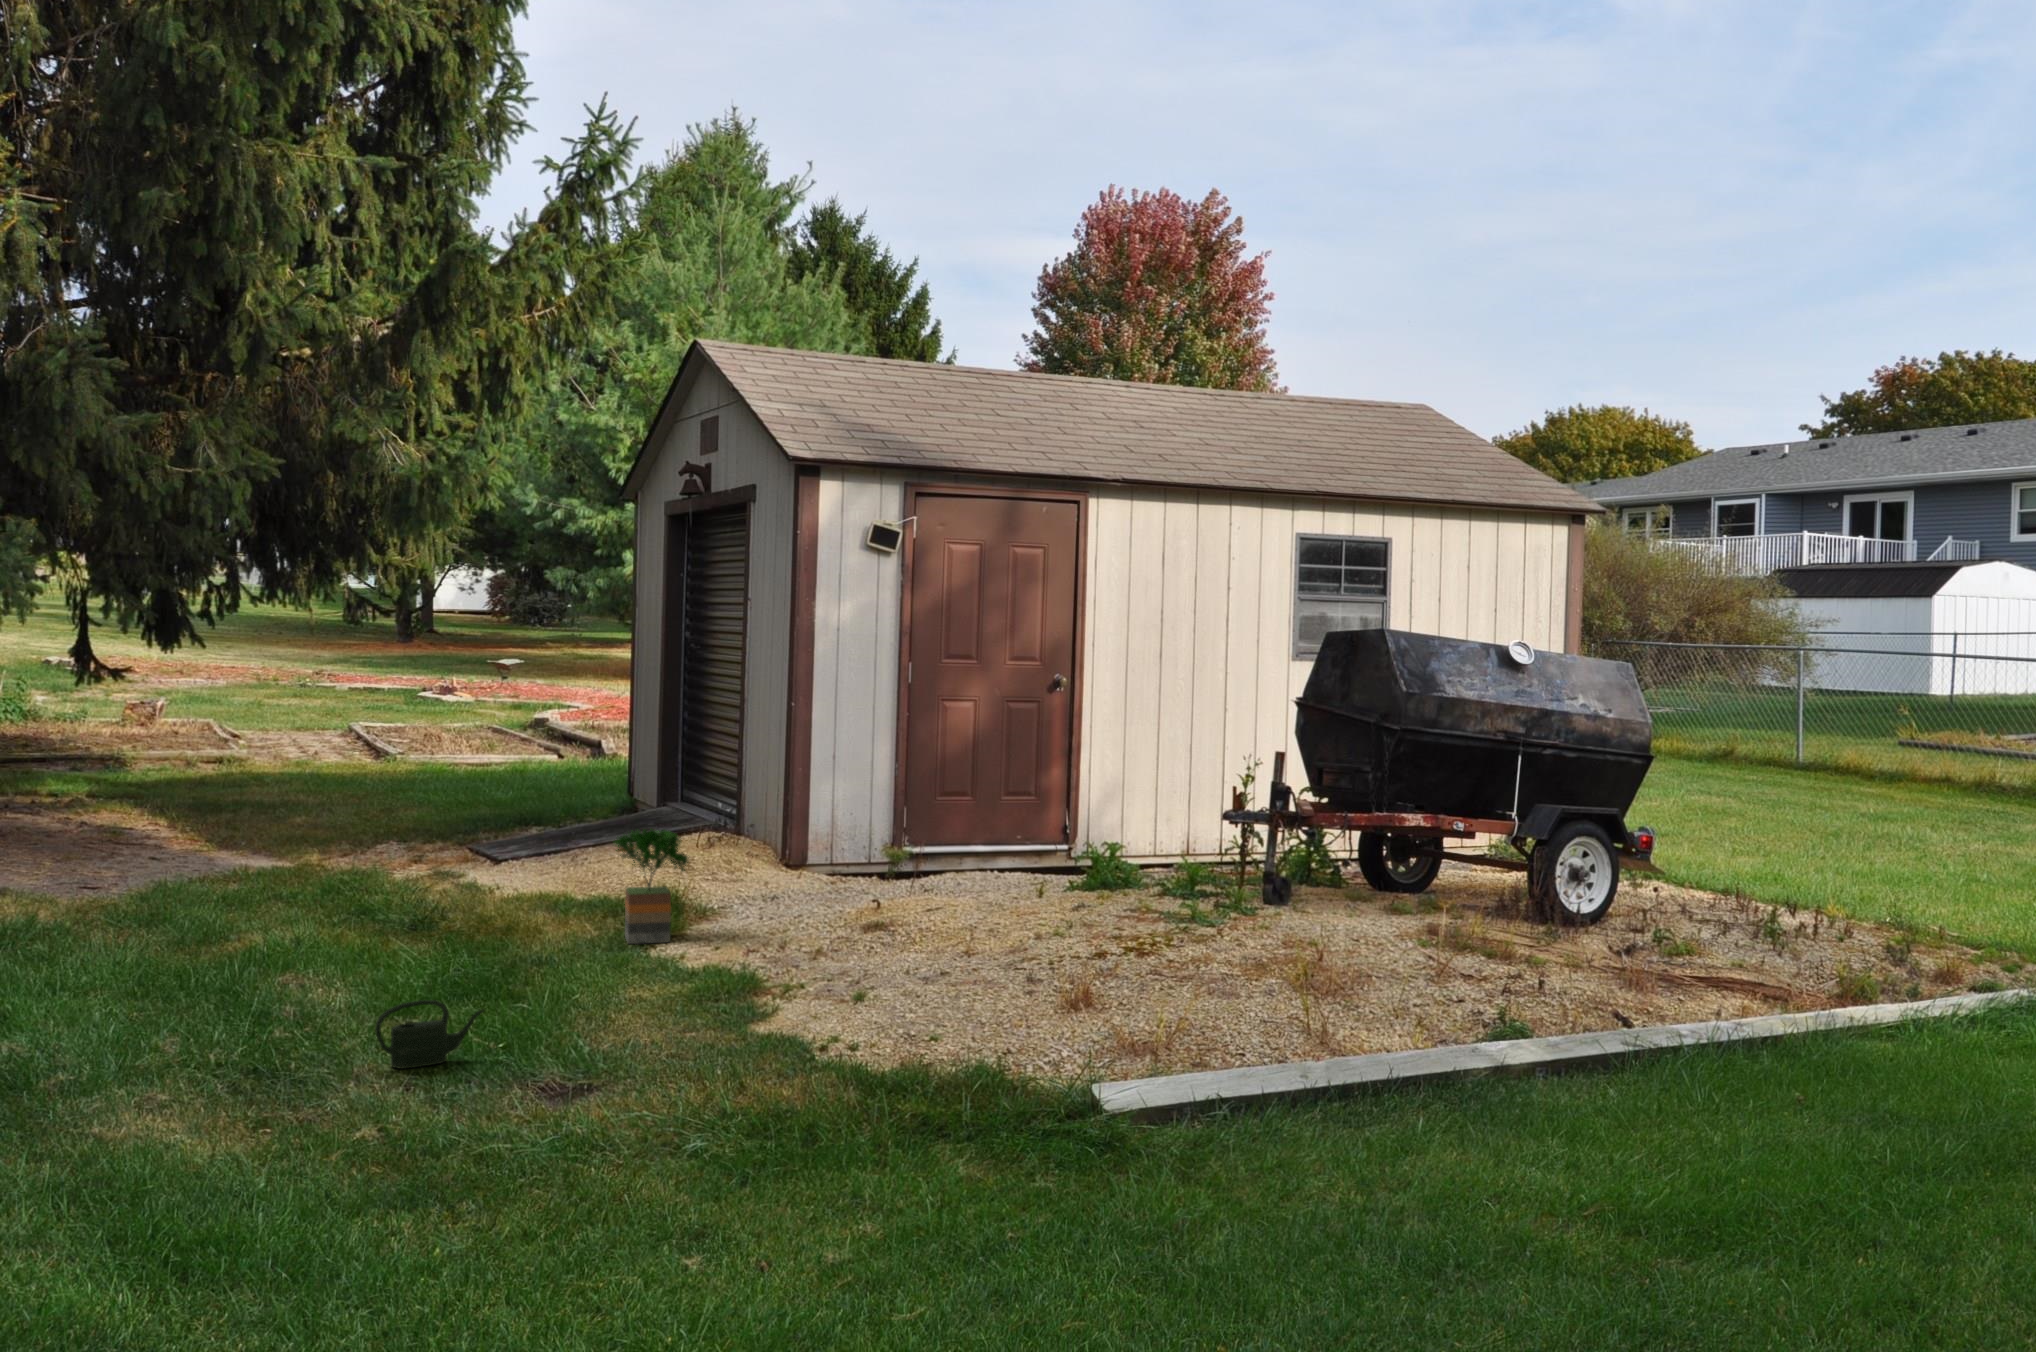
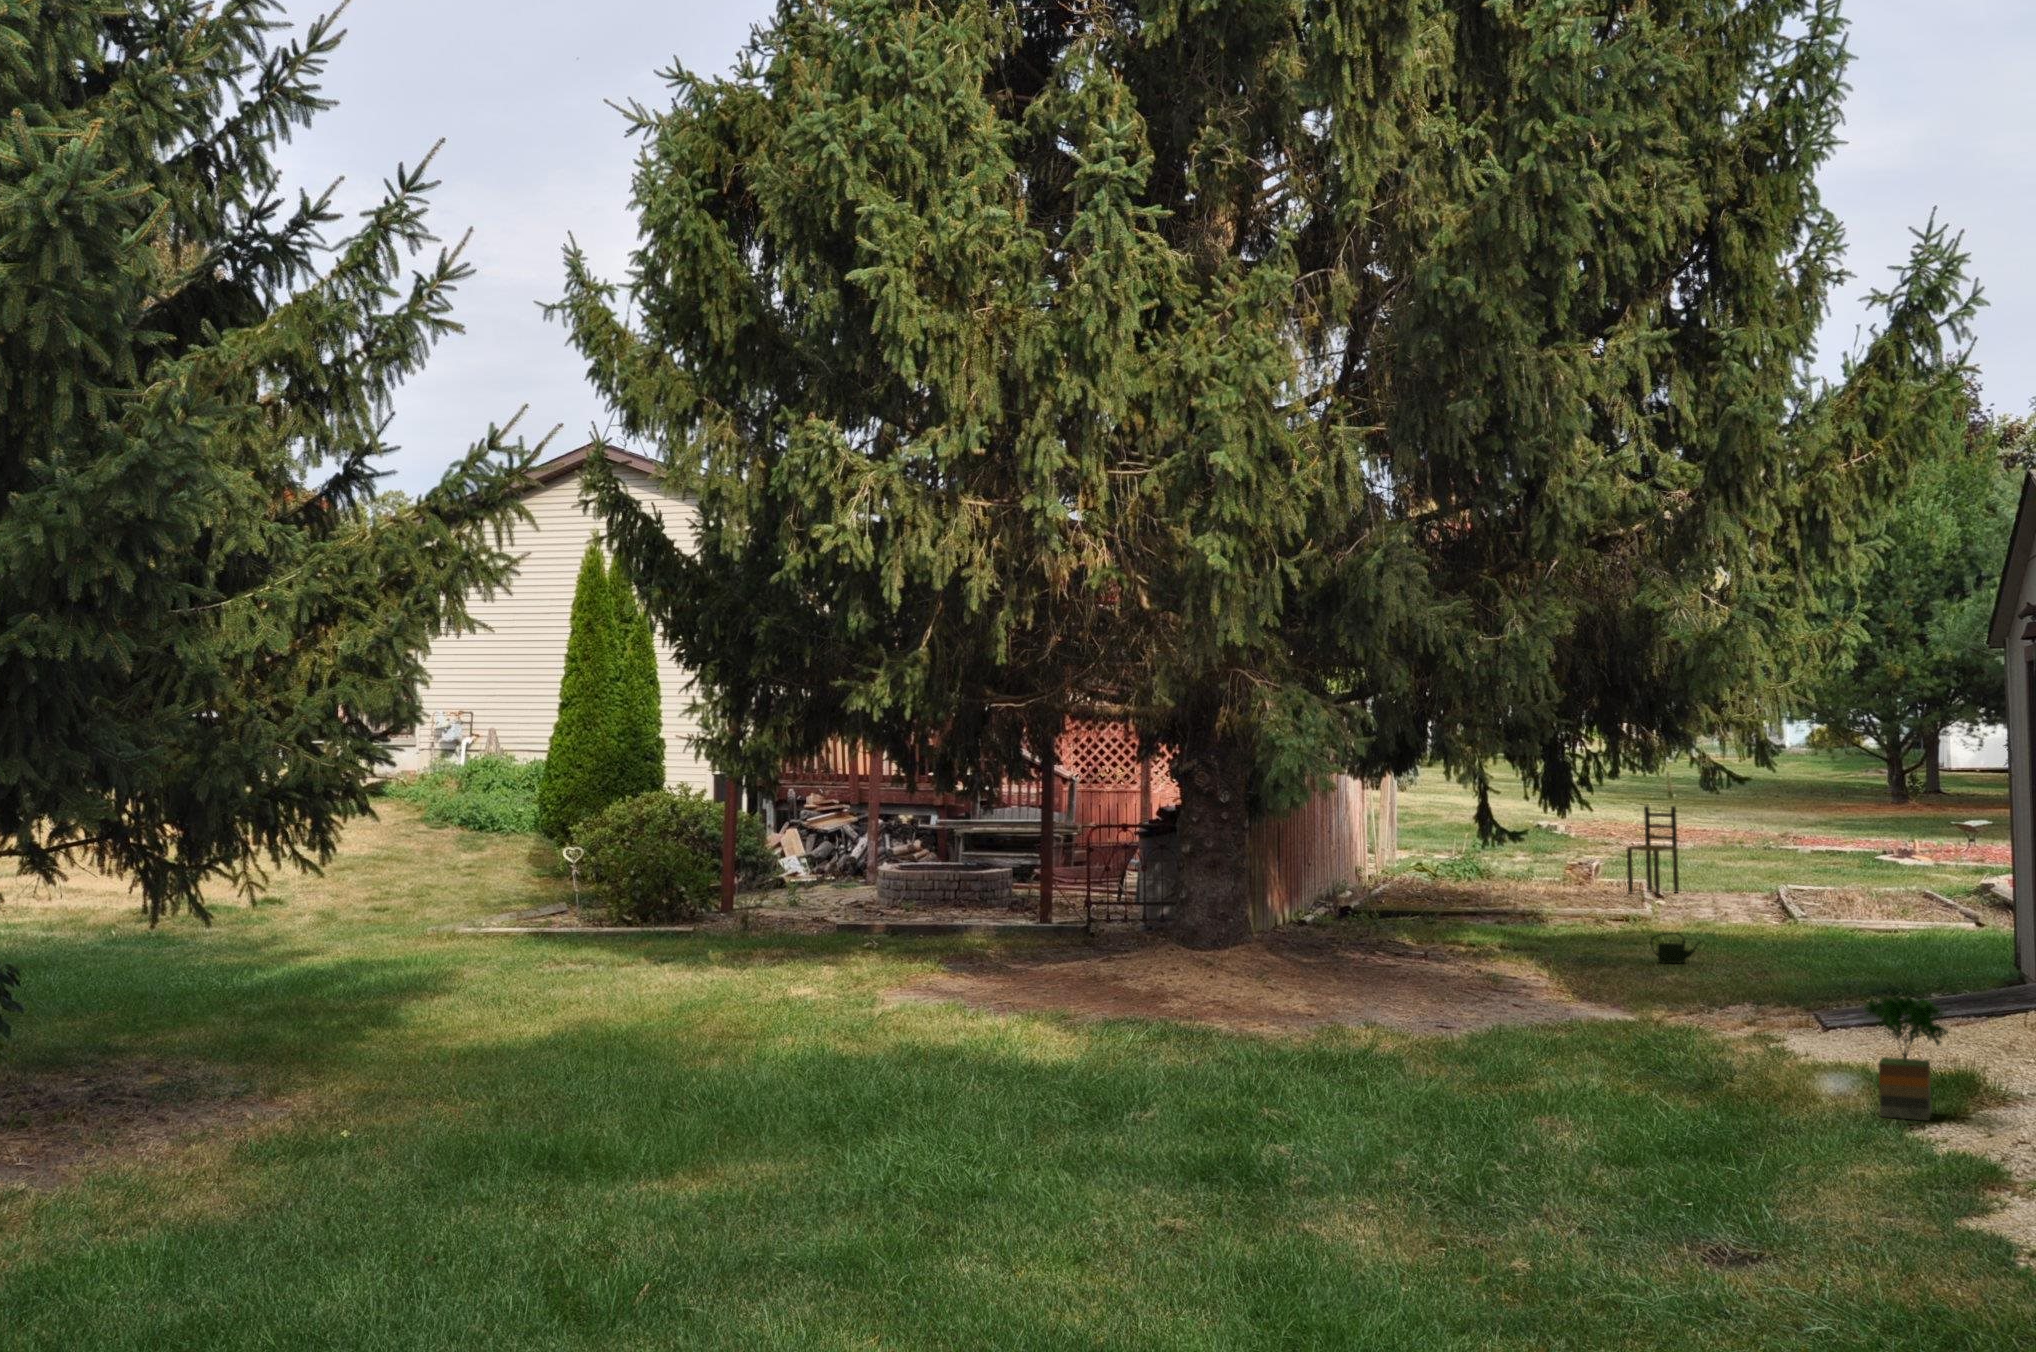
chair: none [204,644,259,736] -> present [1626,805,1679,895]
watering can: present [375,1000,484,1069] -> present [1650,932,1700,963]

